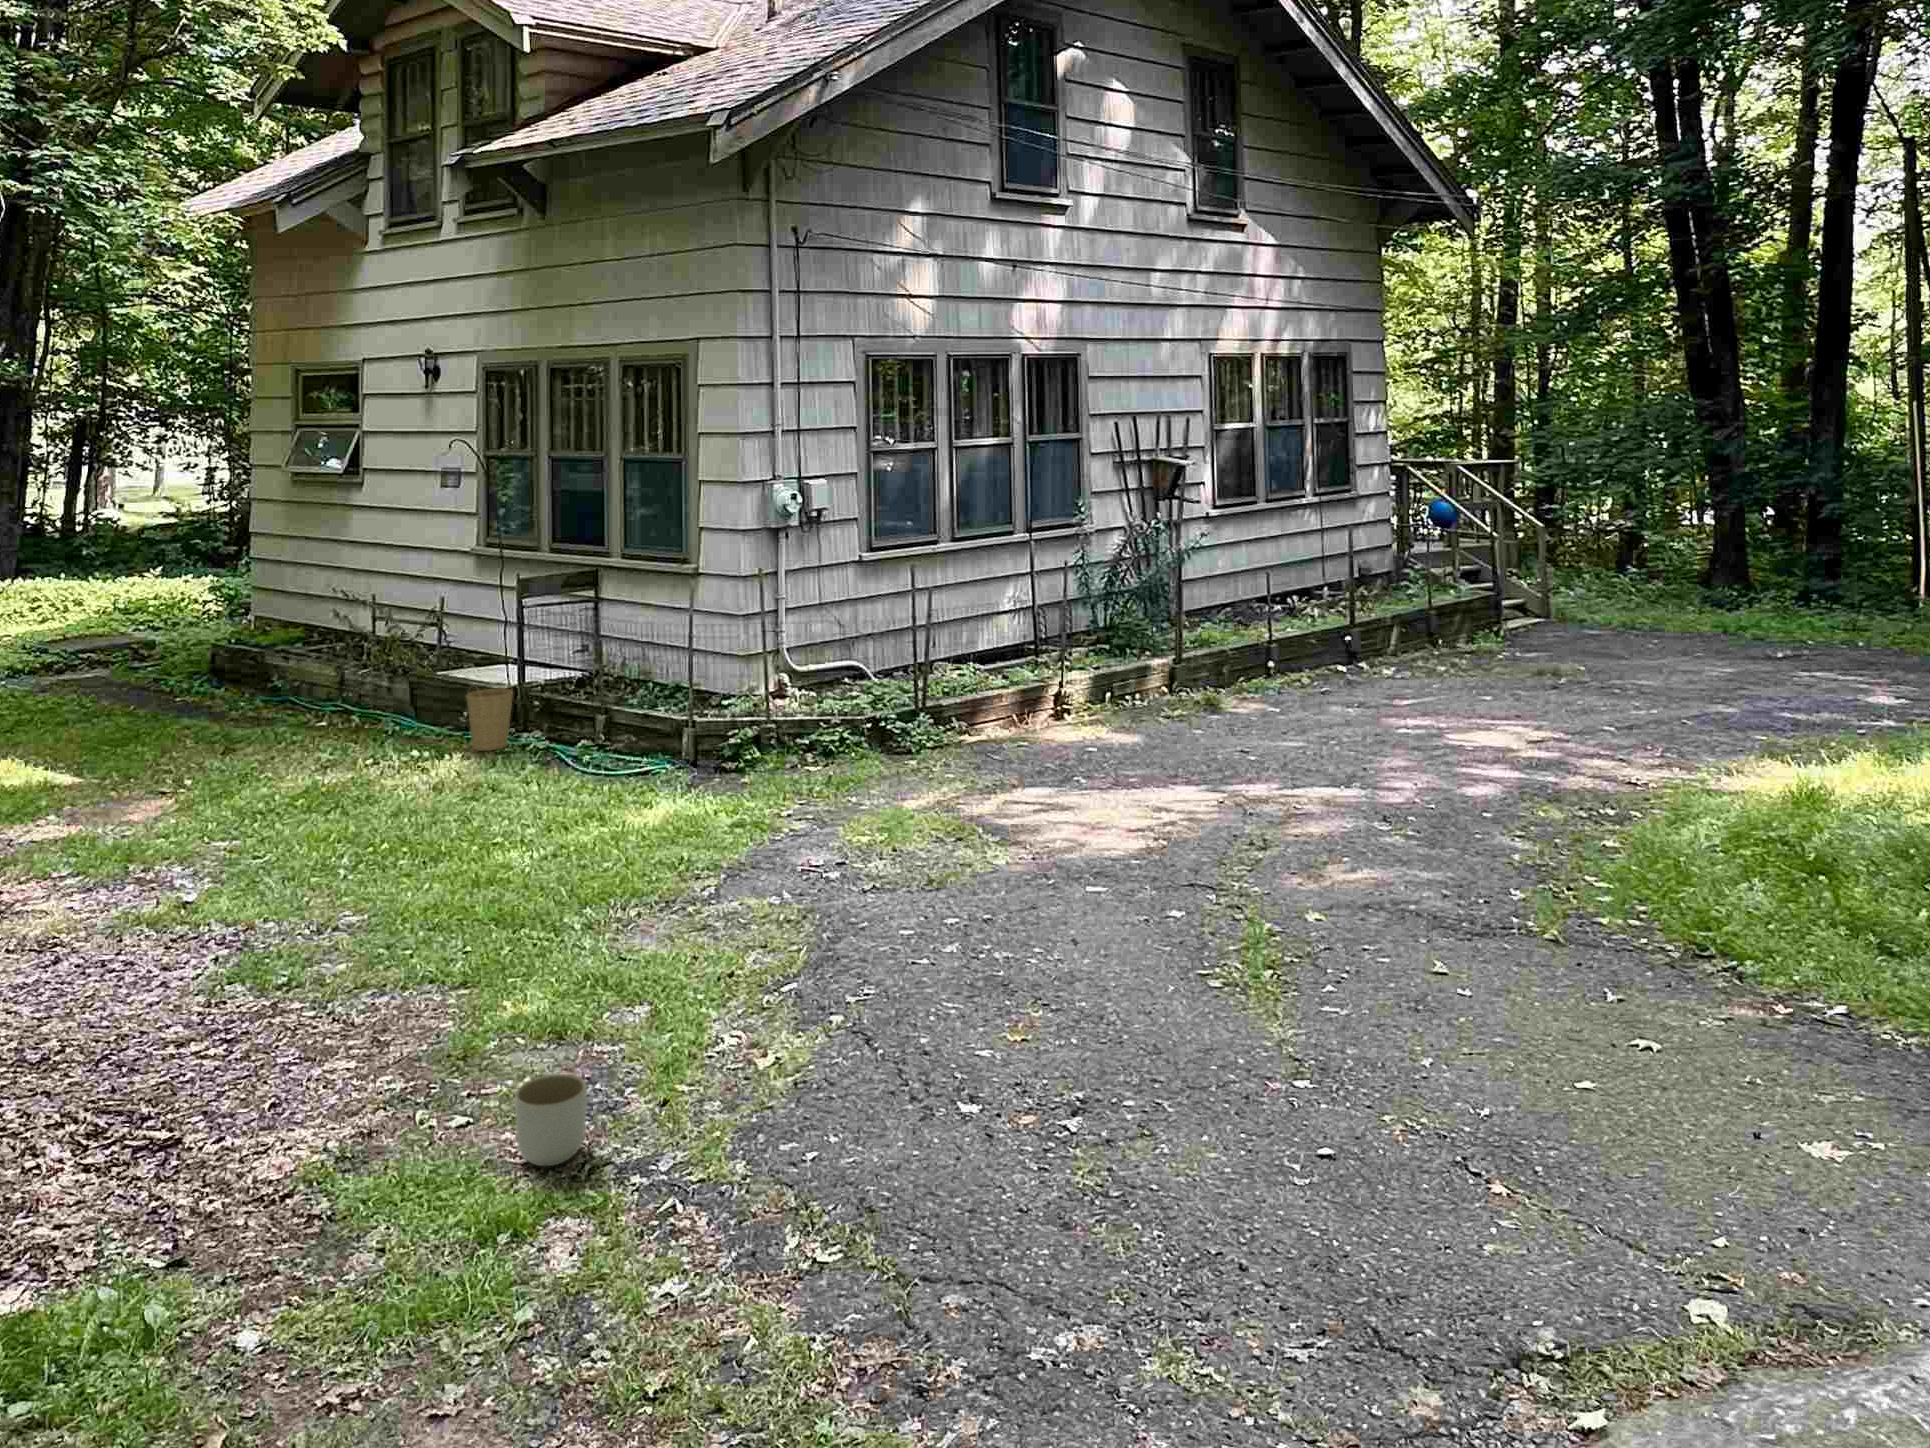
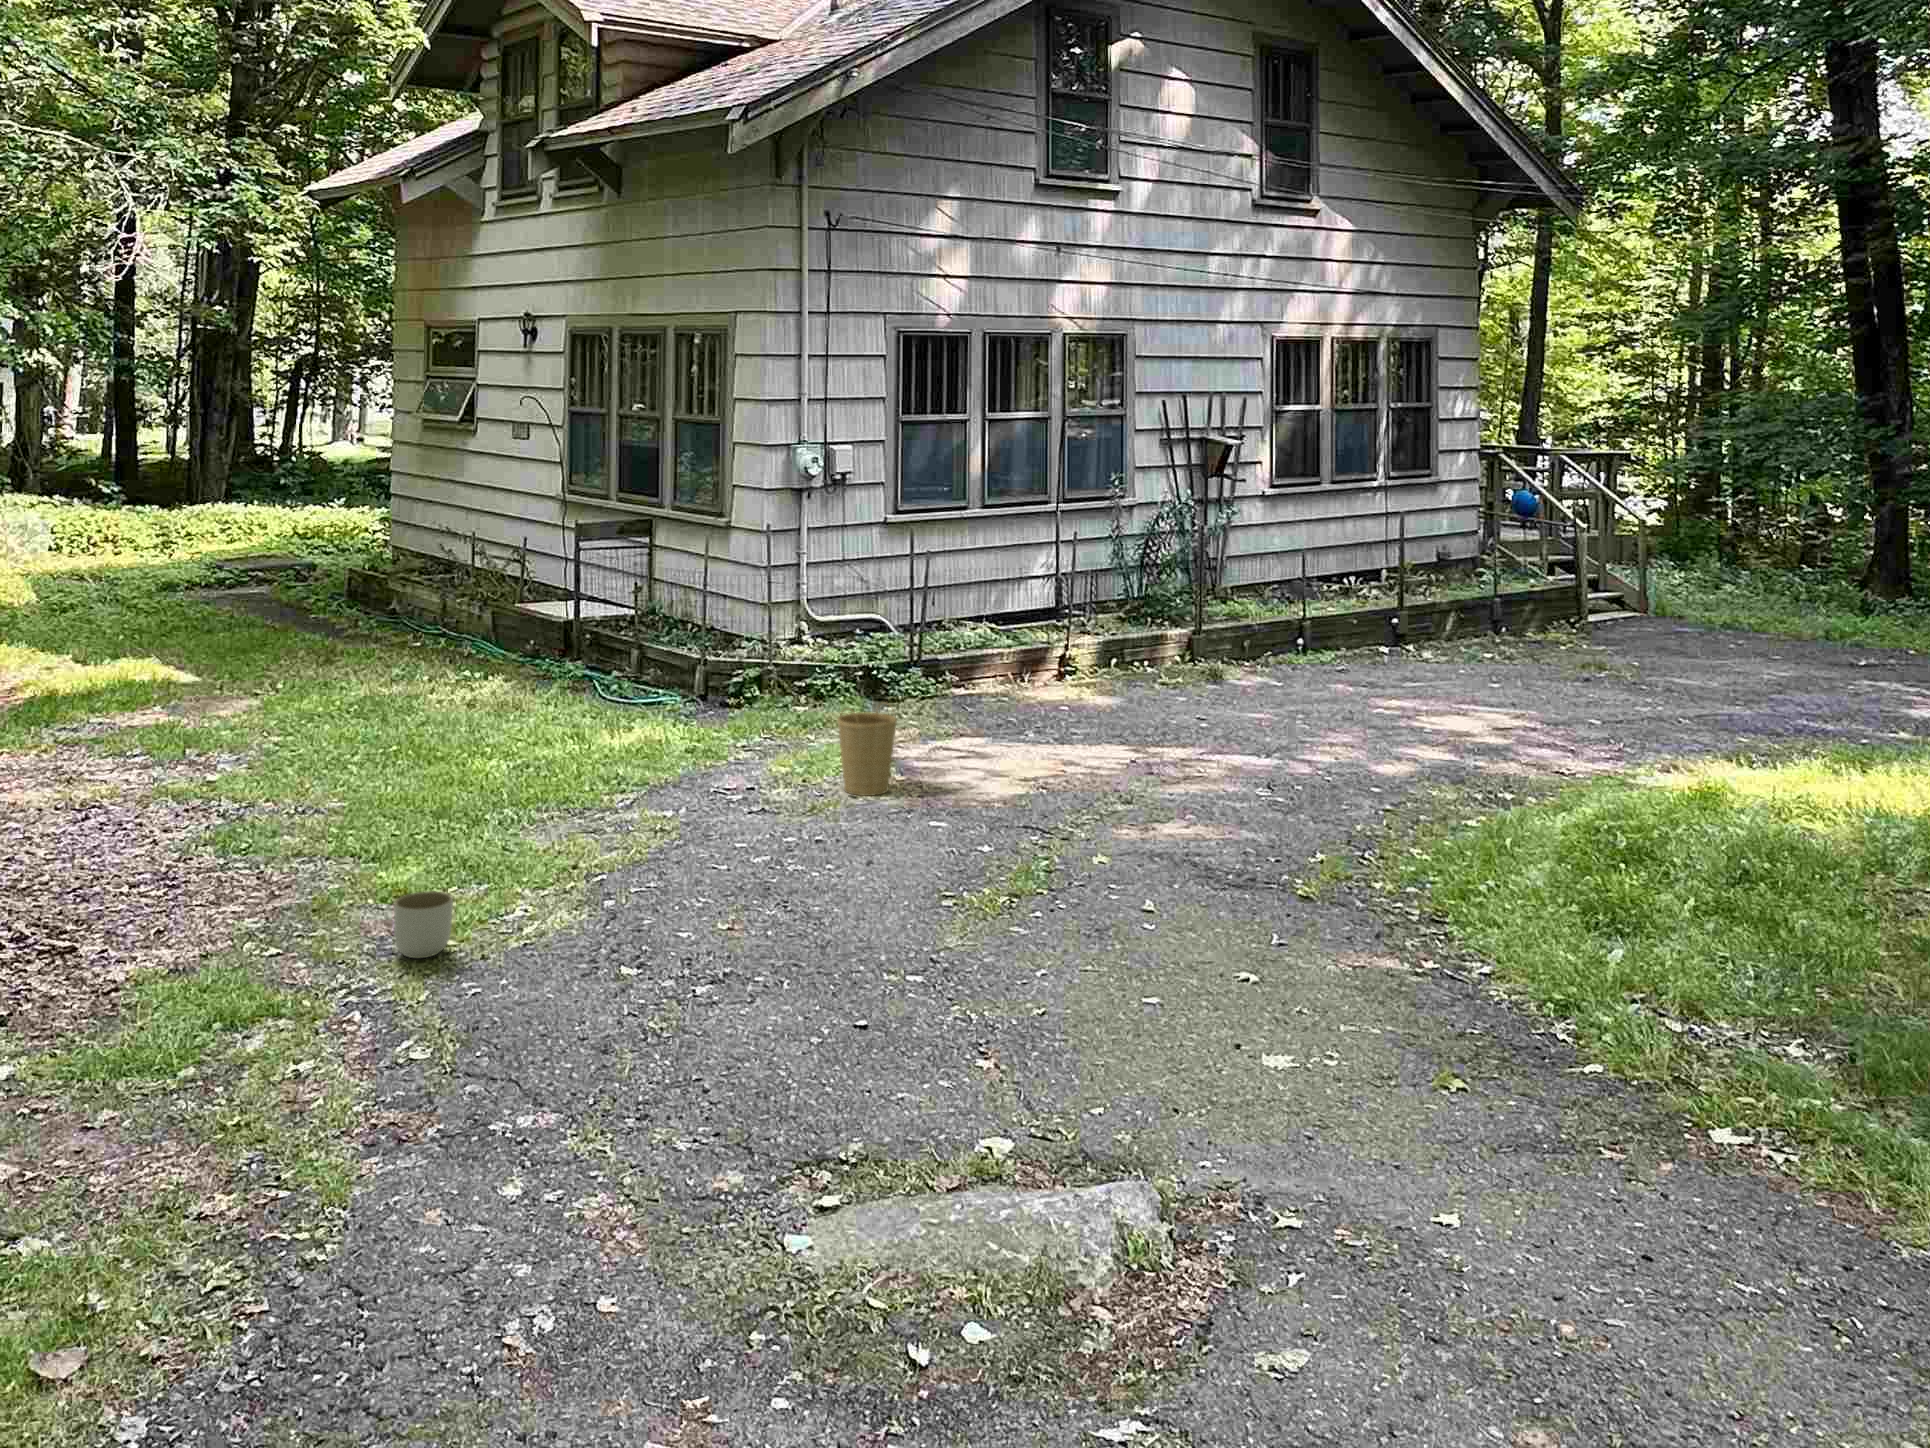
basket: present [466,686,513,751] -> present [838,709,897,796]

